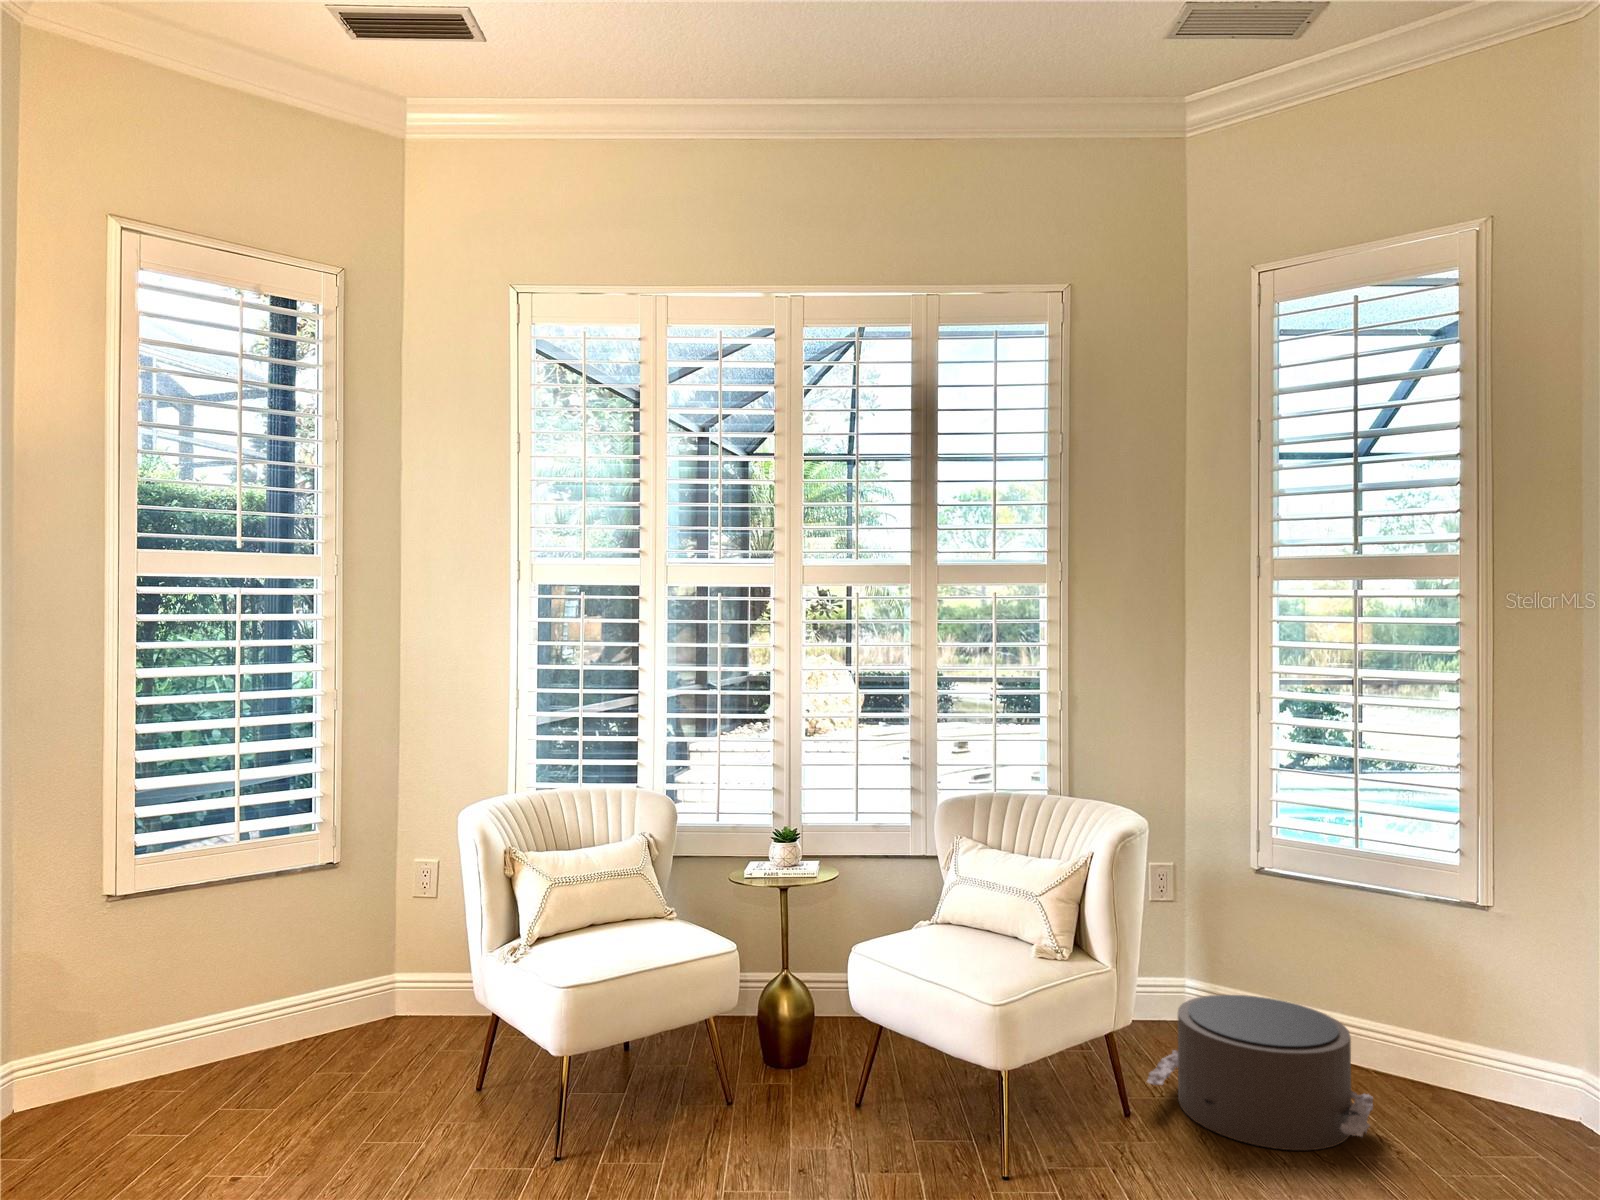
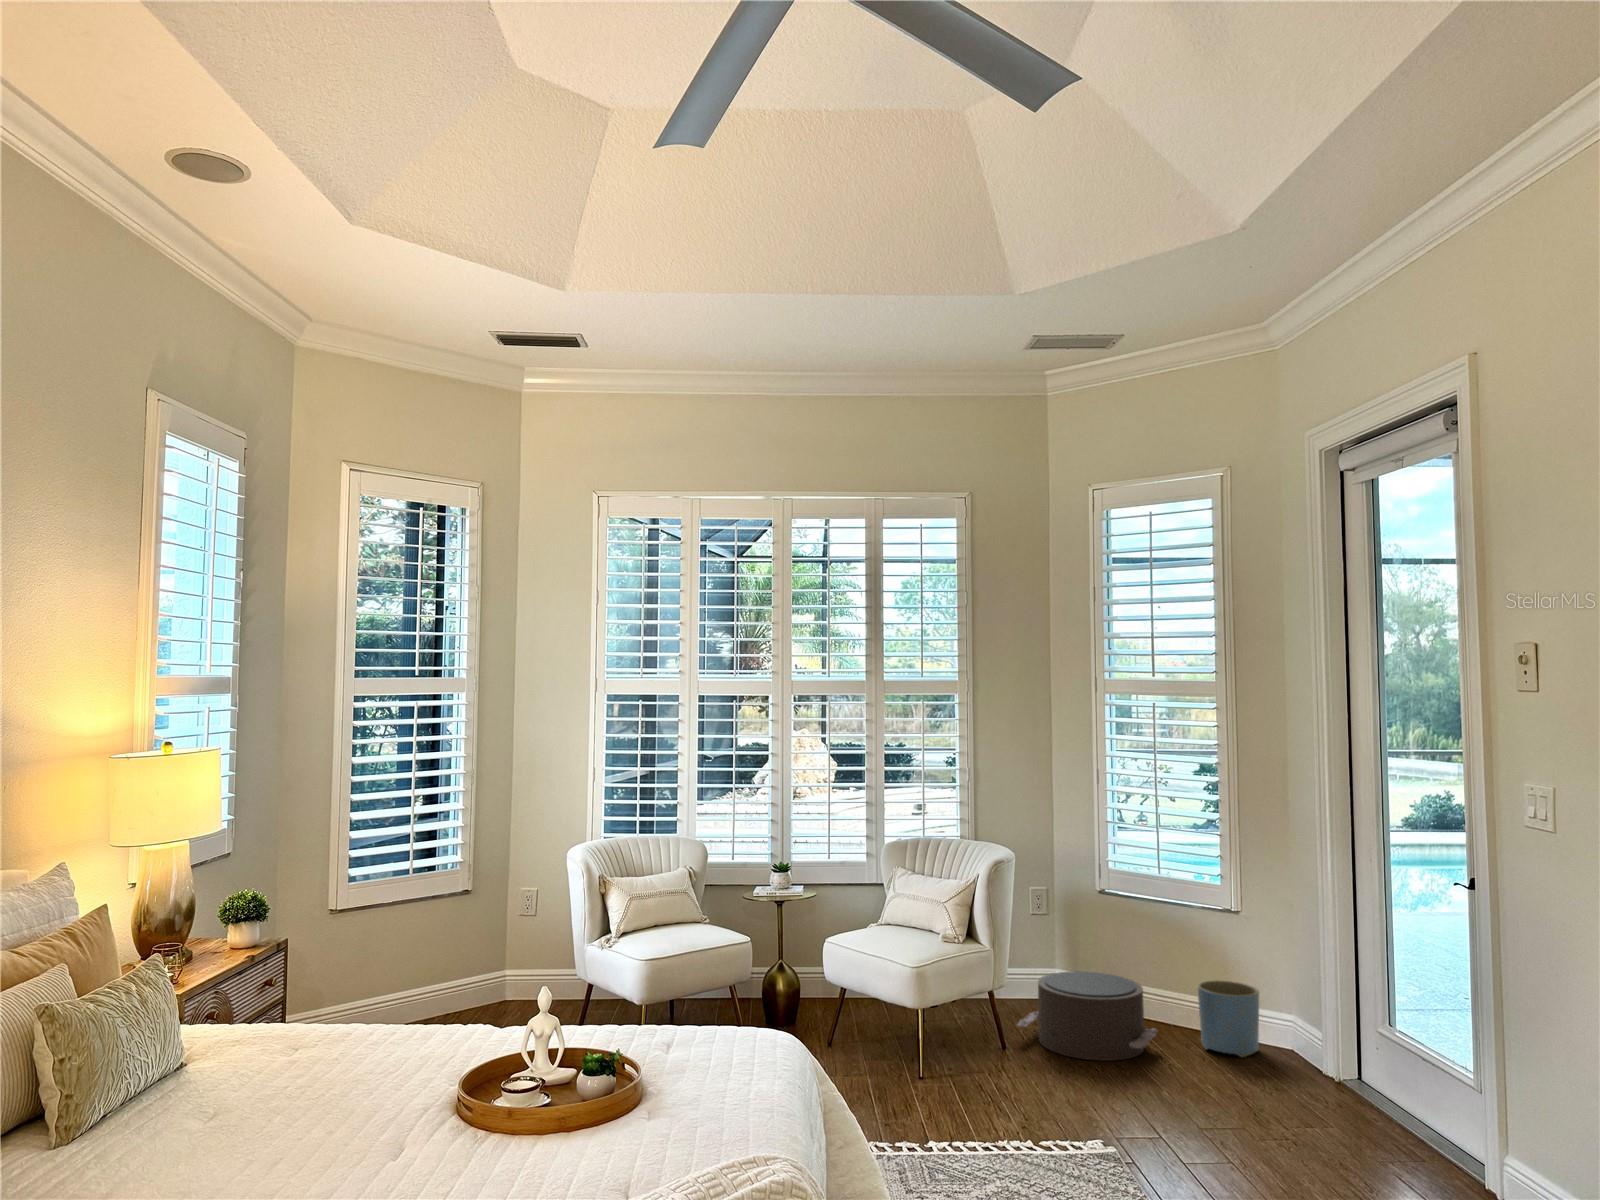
planter: none [1434,1017,1543,1147] -> present [1198,980,1259,1057]

